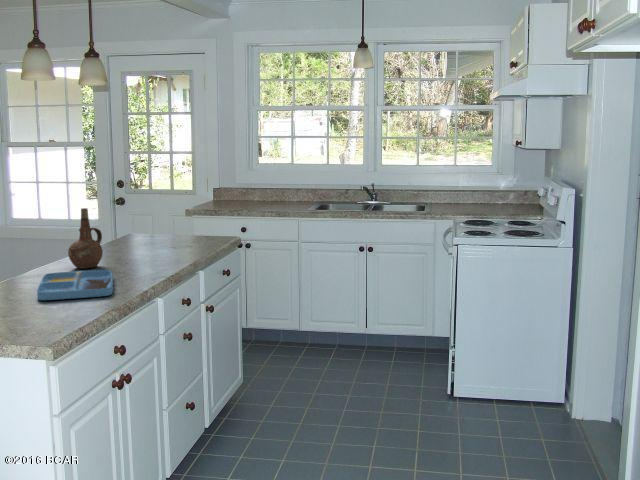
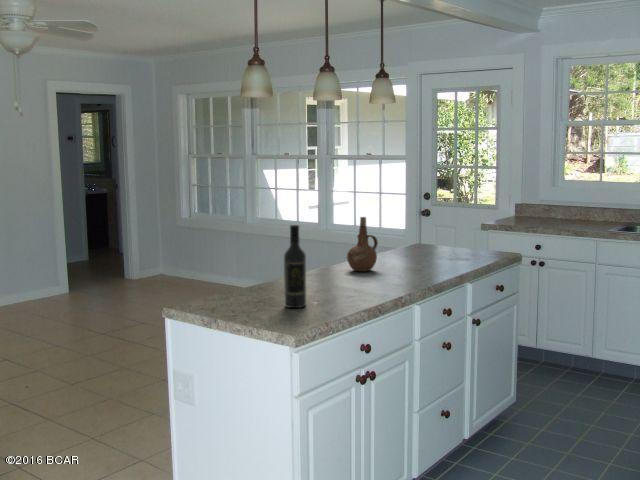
wine bottle: none [15,221,45,316] -> present [284,225,306,308]
tray: present [37,270,113,300] -> none [306,273,378,297]

